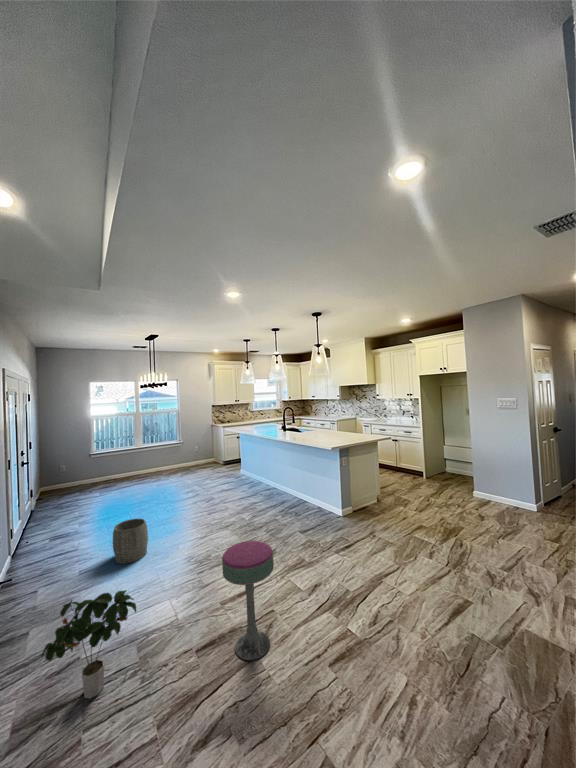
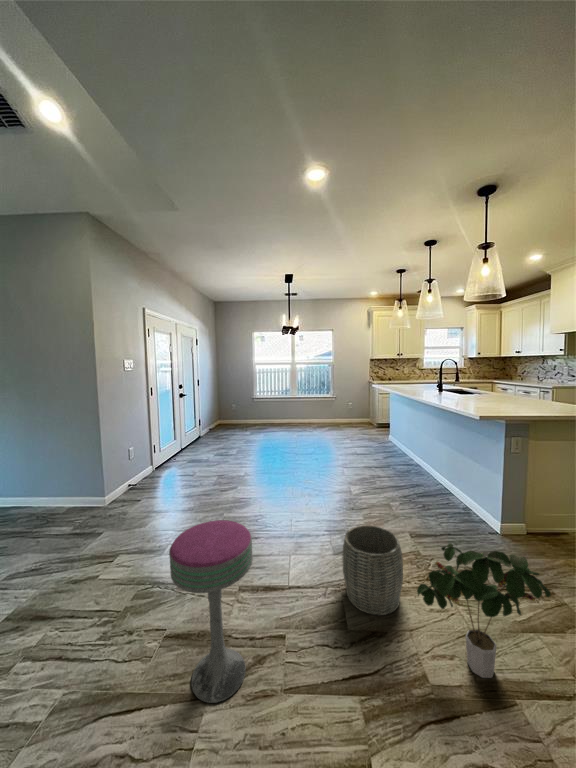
woven basket: present [113,519,148,564] -> present [343,525,403,615]
potted plant: present [41,590,136,698] -> present [417,543,551,678]

